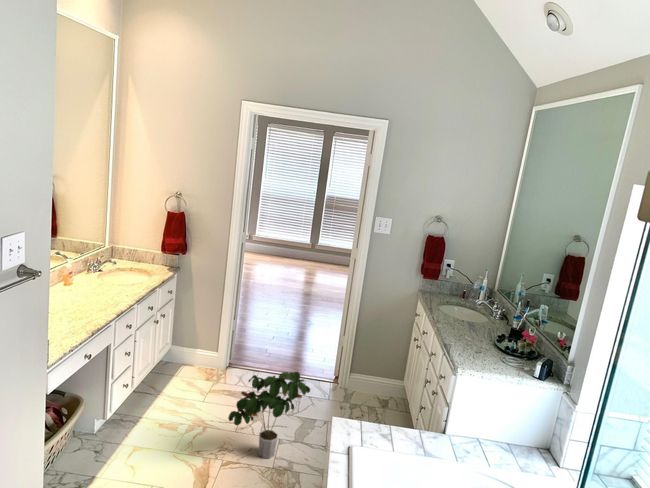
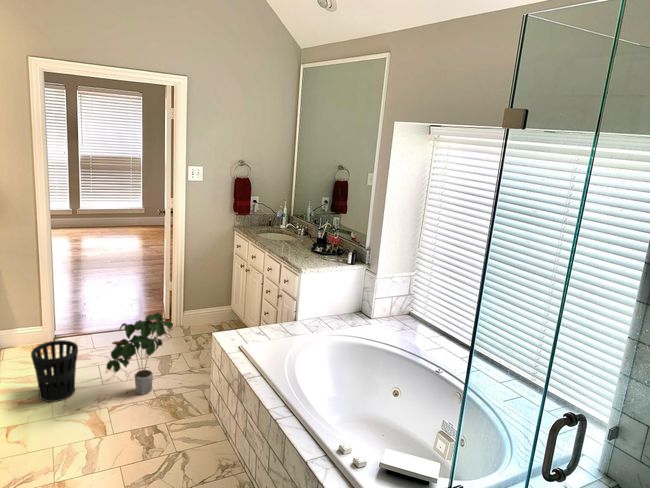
wastebasket: none [175,372,218,435] -> present [31,340,78,402]

